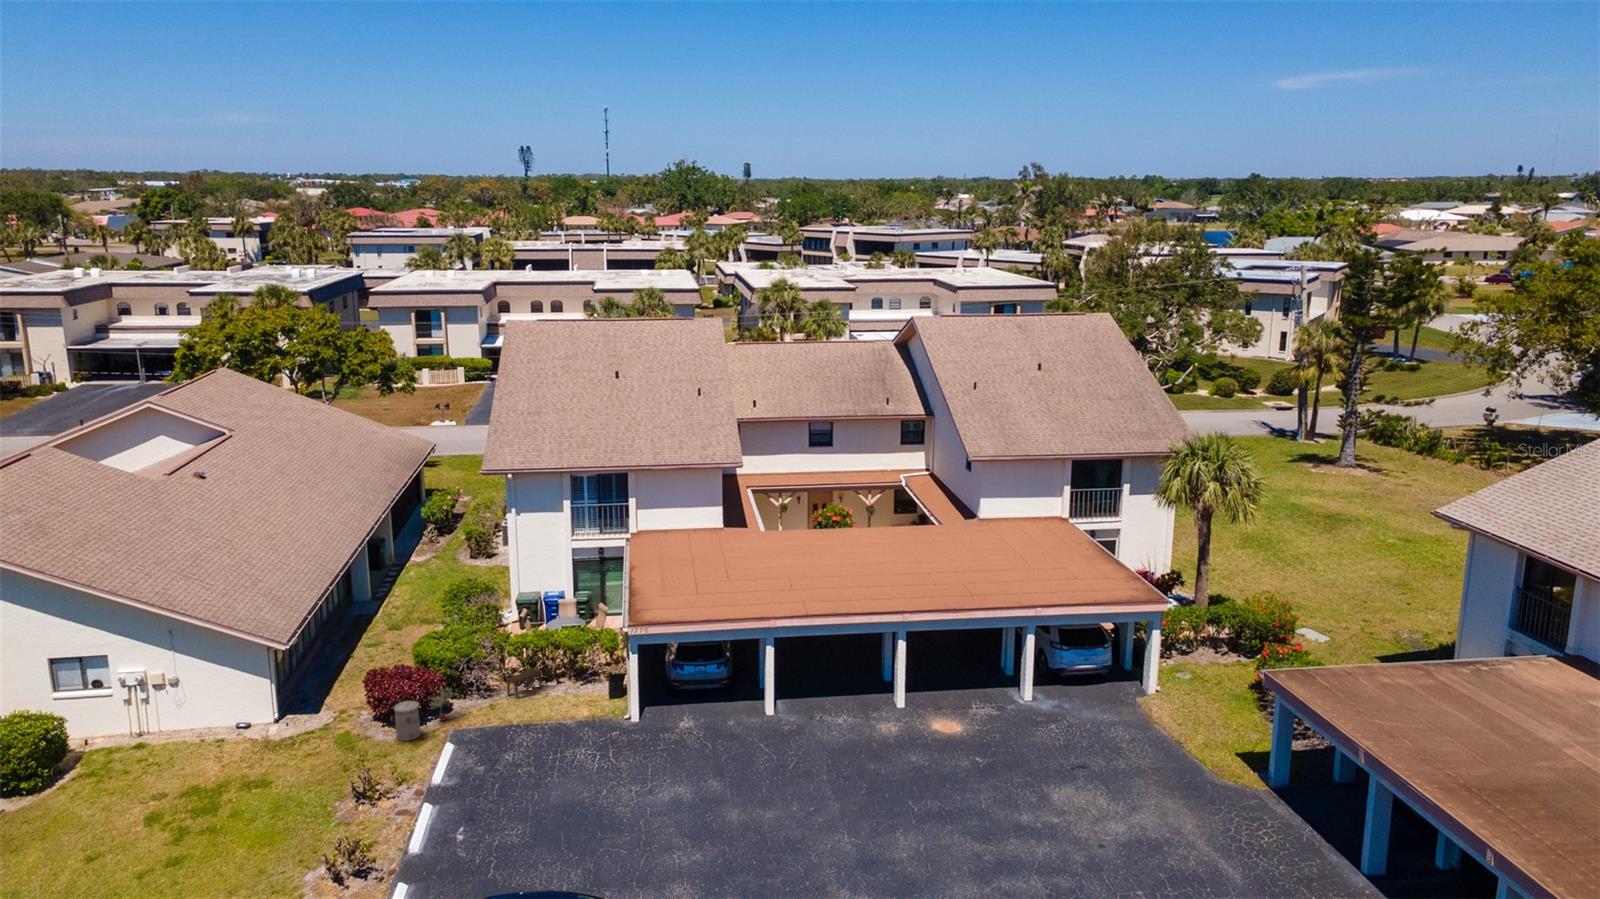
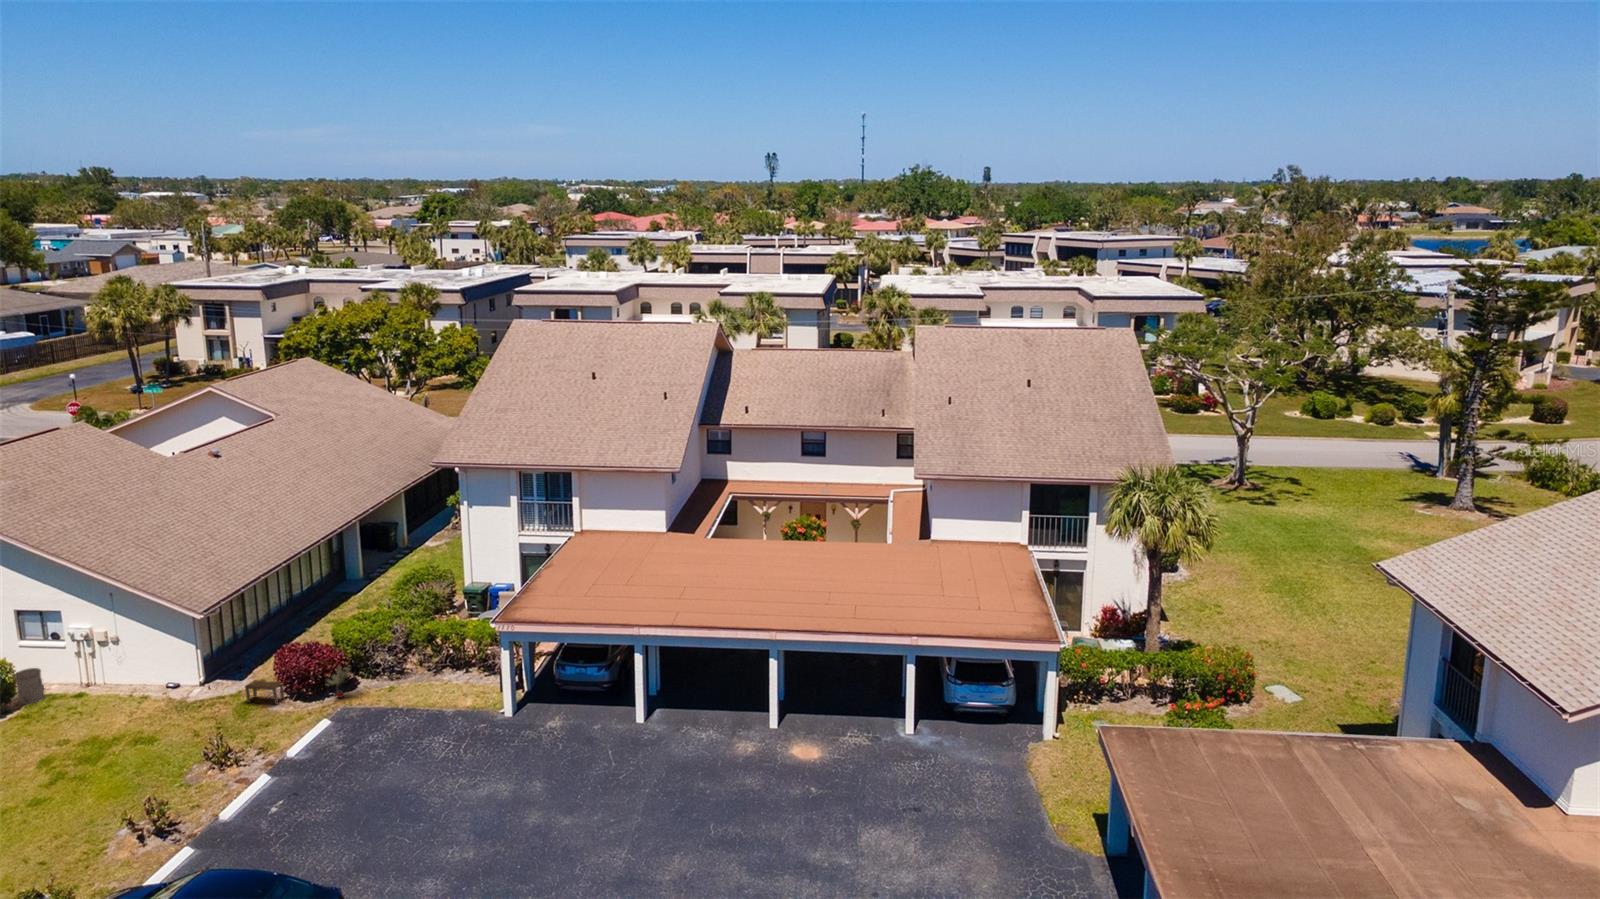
bench: present [507,668,542,698] -> present [245,680,284,705]
trash can: present [394,701,421,741] -> present [15,668,45,704]

